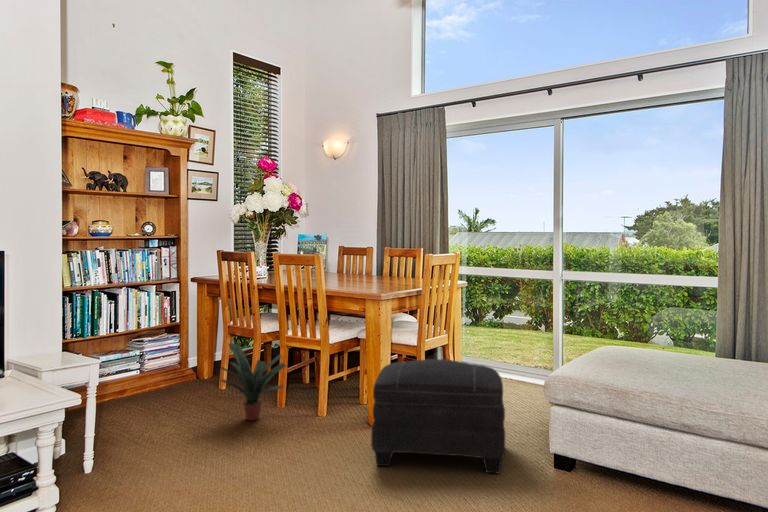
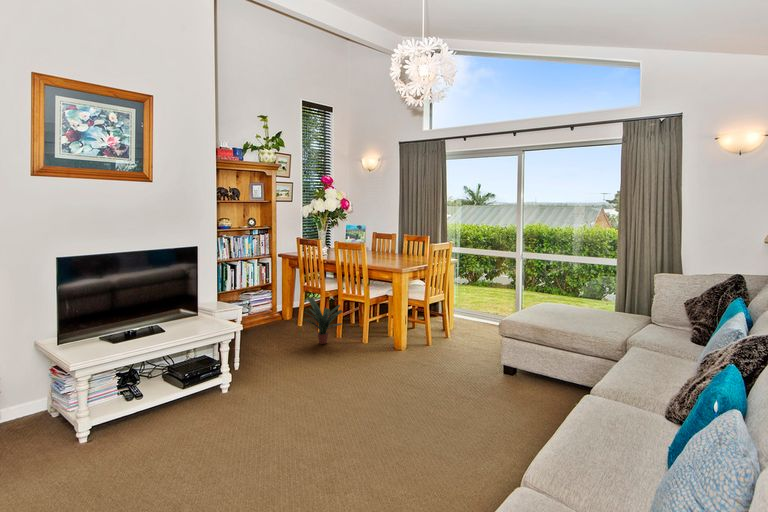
ottoman: present [371,359,505,473] -> none [396,308,474,374]

